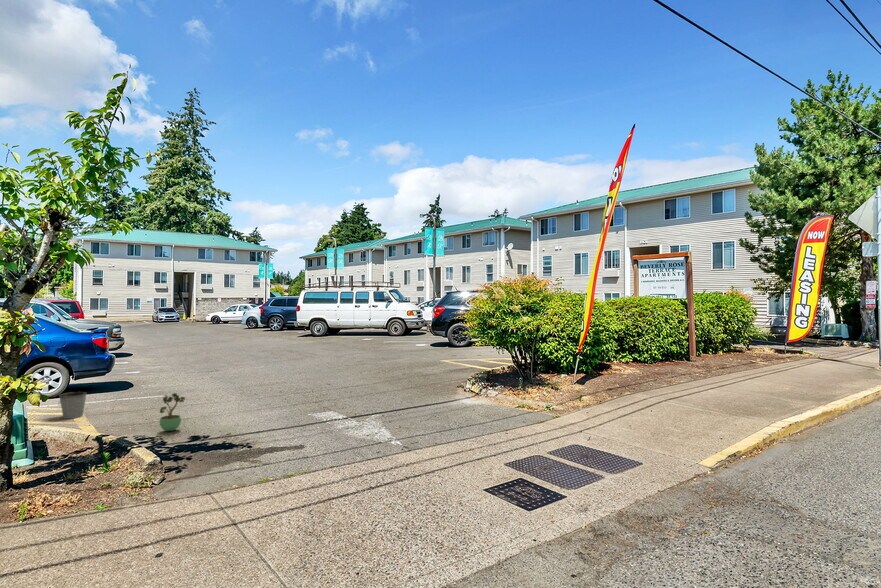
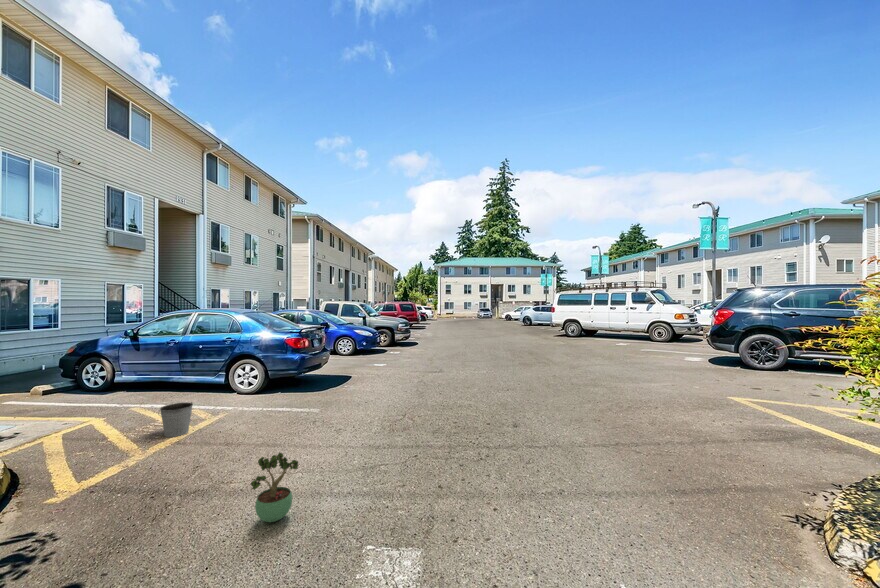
potted plant: present [160,393,185,431] -> present [251,453,298,522]

